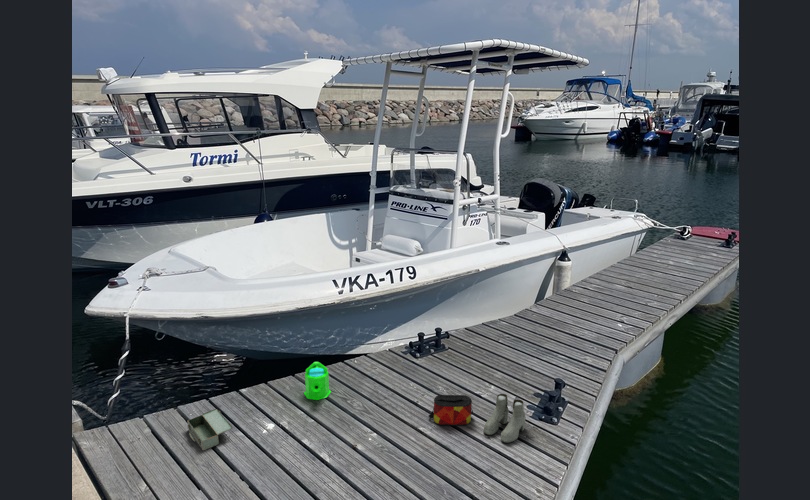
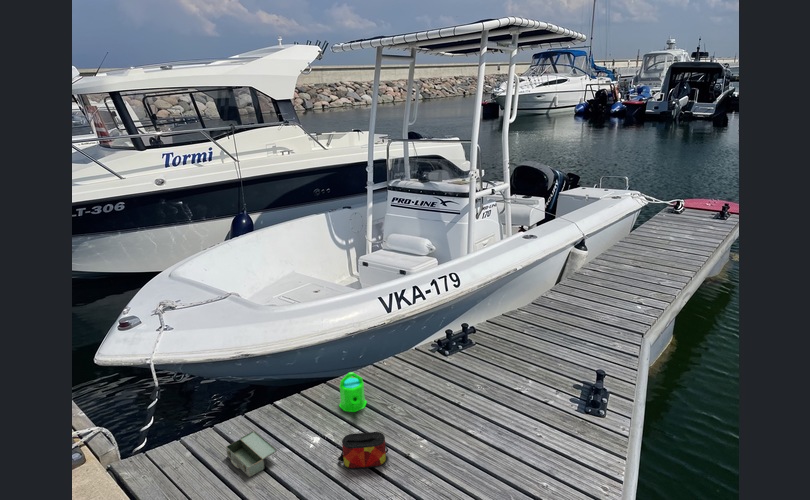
boots: present [483,394,526,443] -> none [534,390,575,440]
bag: present [429,395,473,426] -> present [338,432,388,469]

